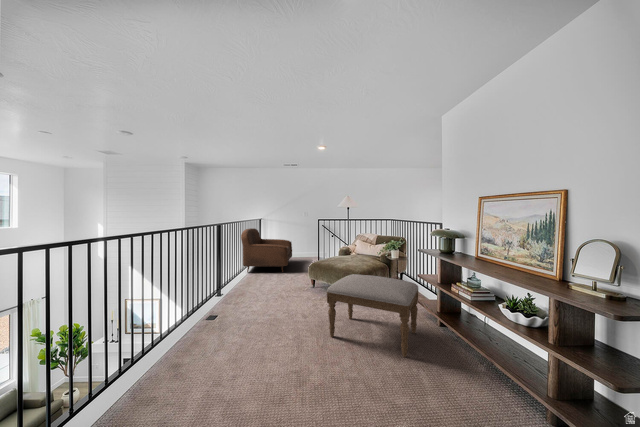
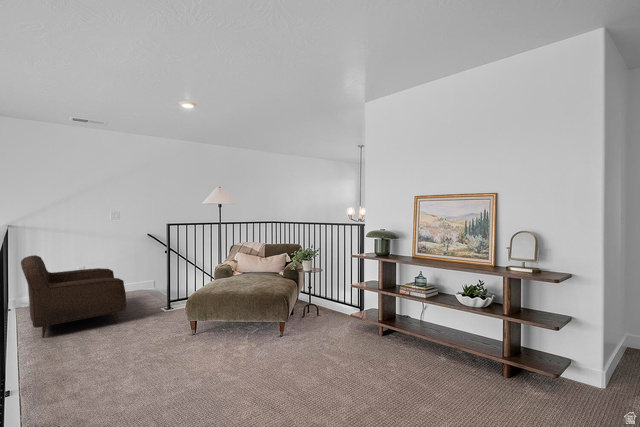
ottoman: present [327,274,418,357] -> none [282,293,385,384]

